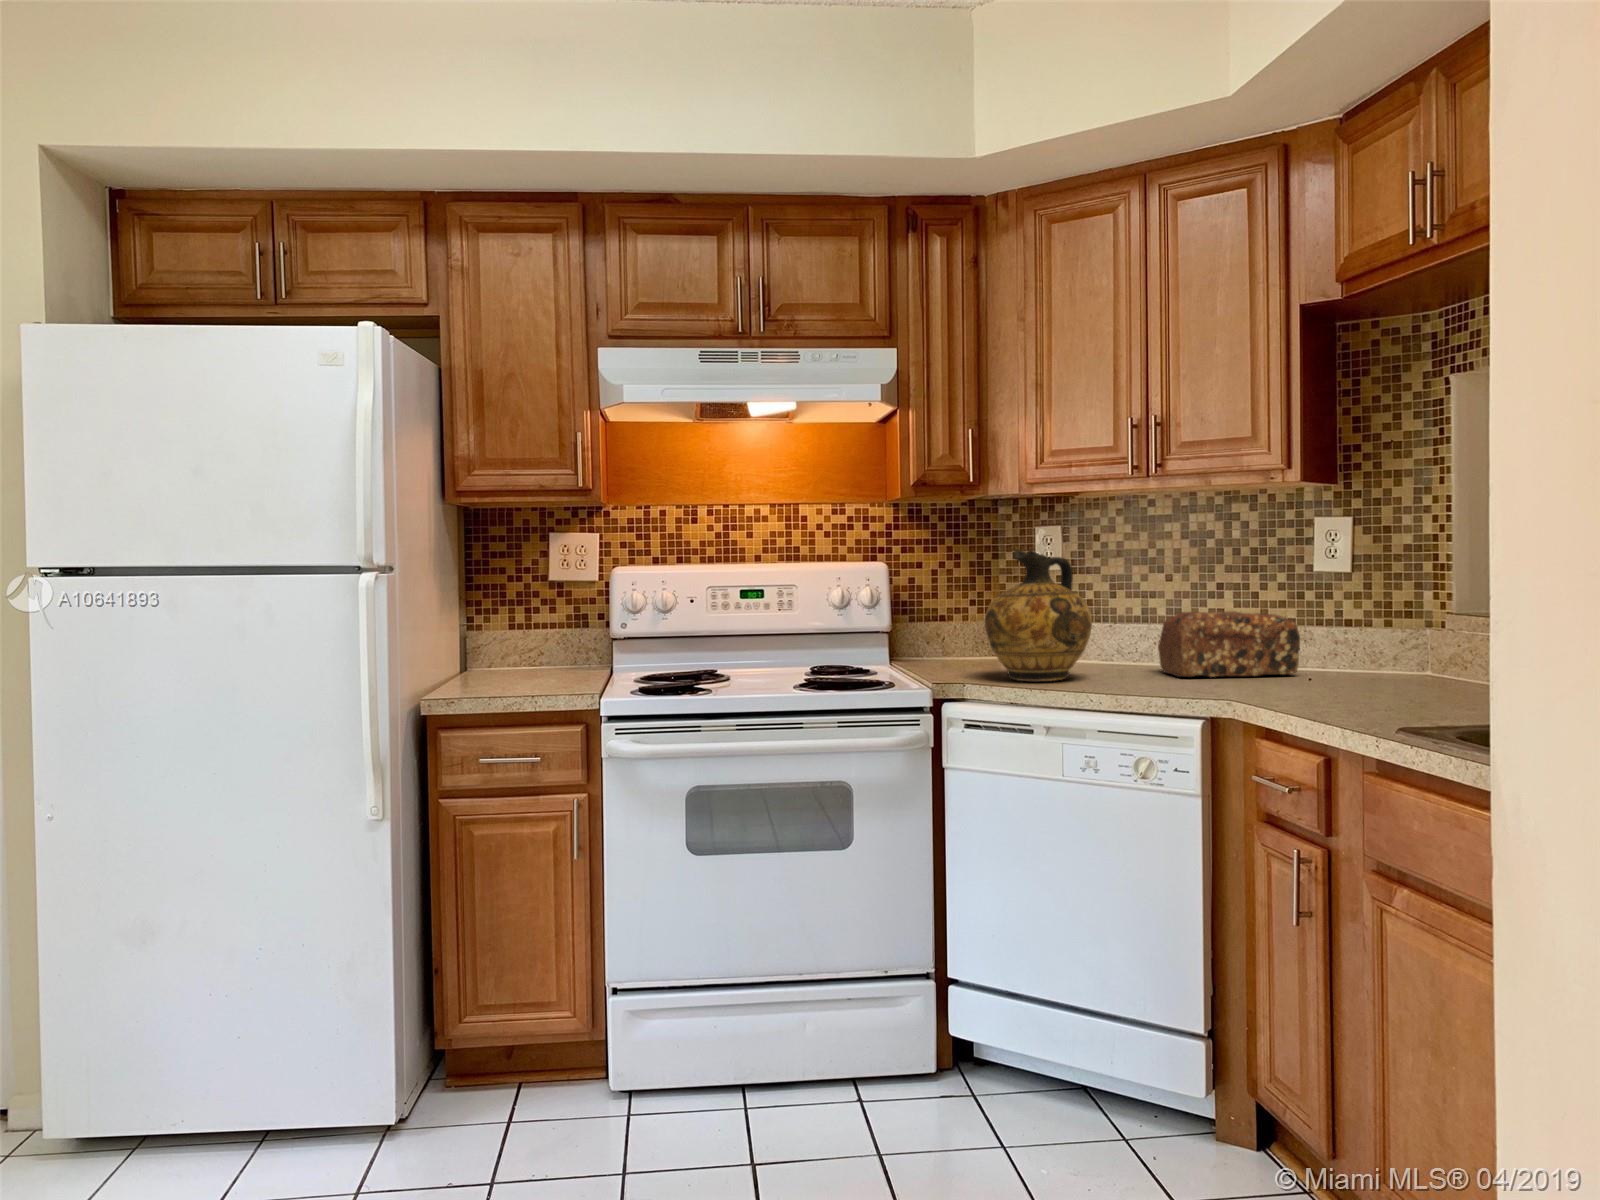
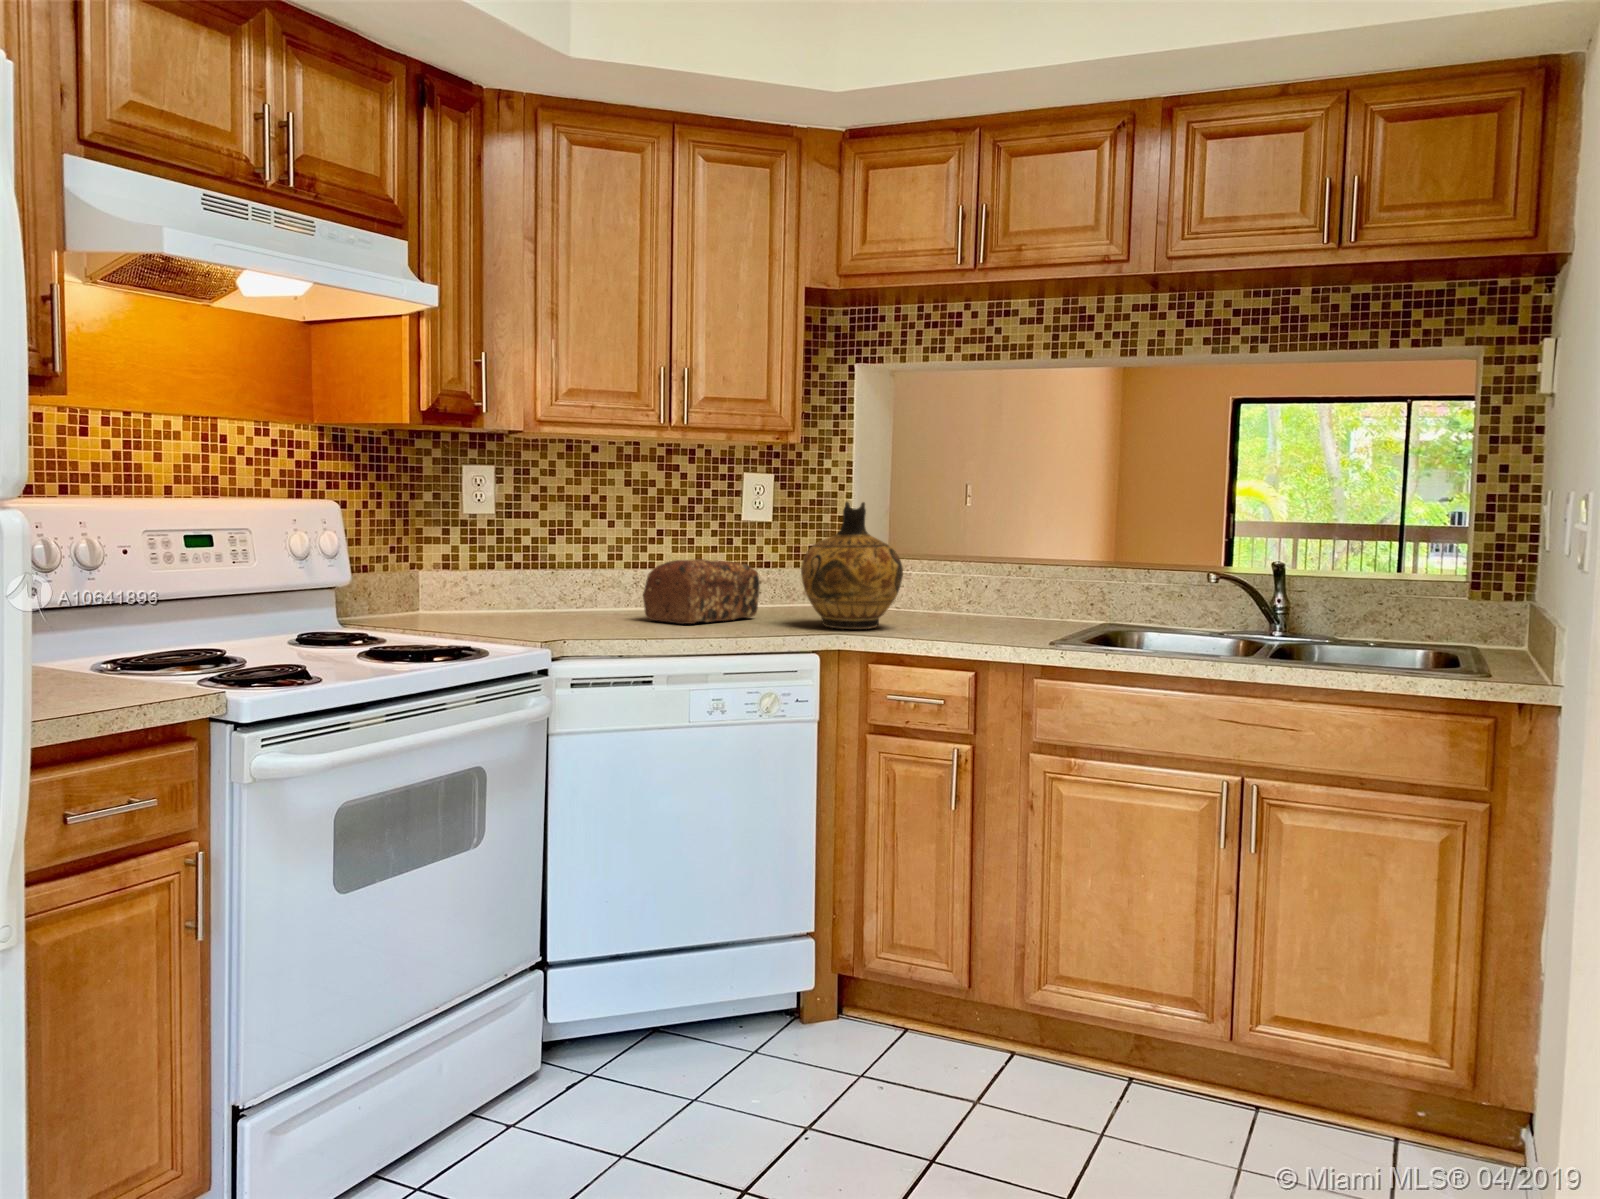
ceramic jug: present [985,550,1092,681] -> present [801,502,903,629]

